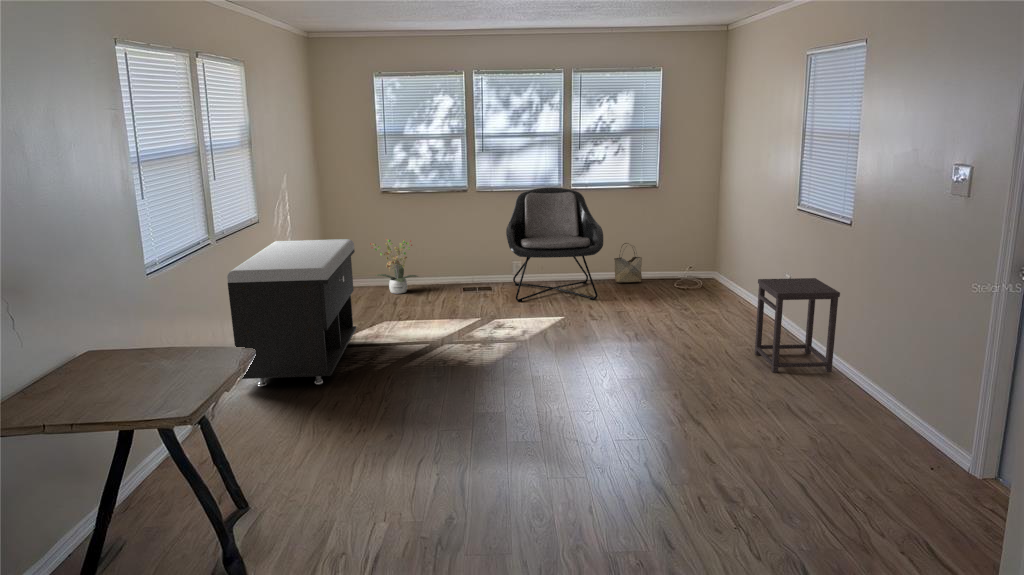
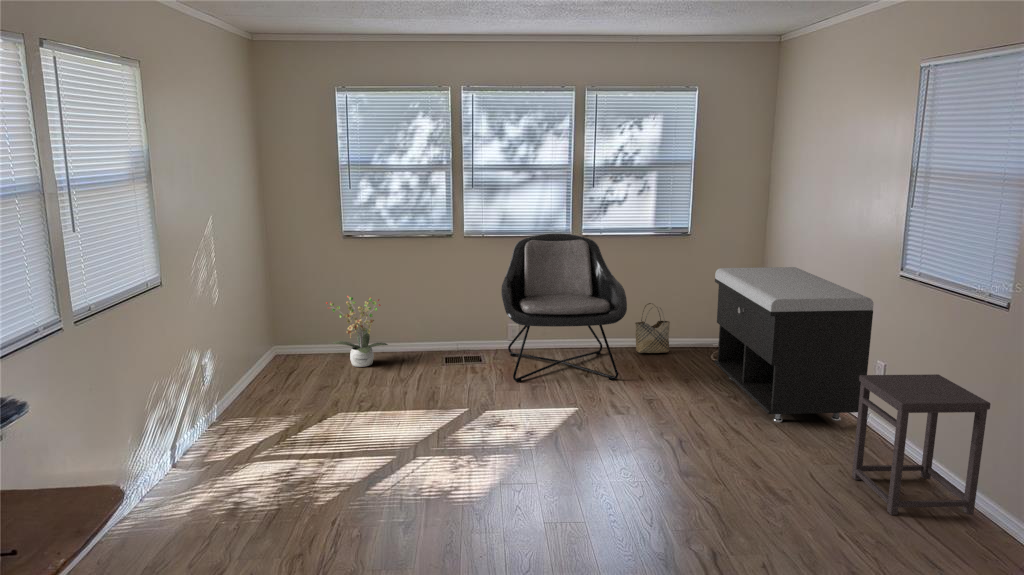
storage bench: present [227,239,356,387] -> present [715,267,874,422]

